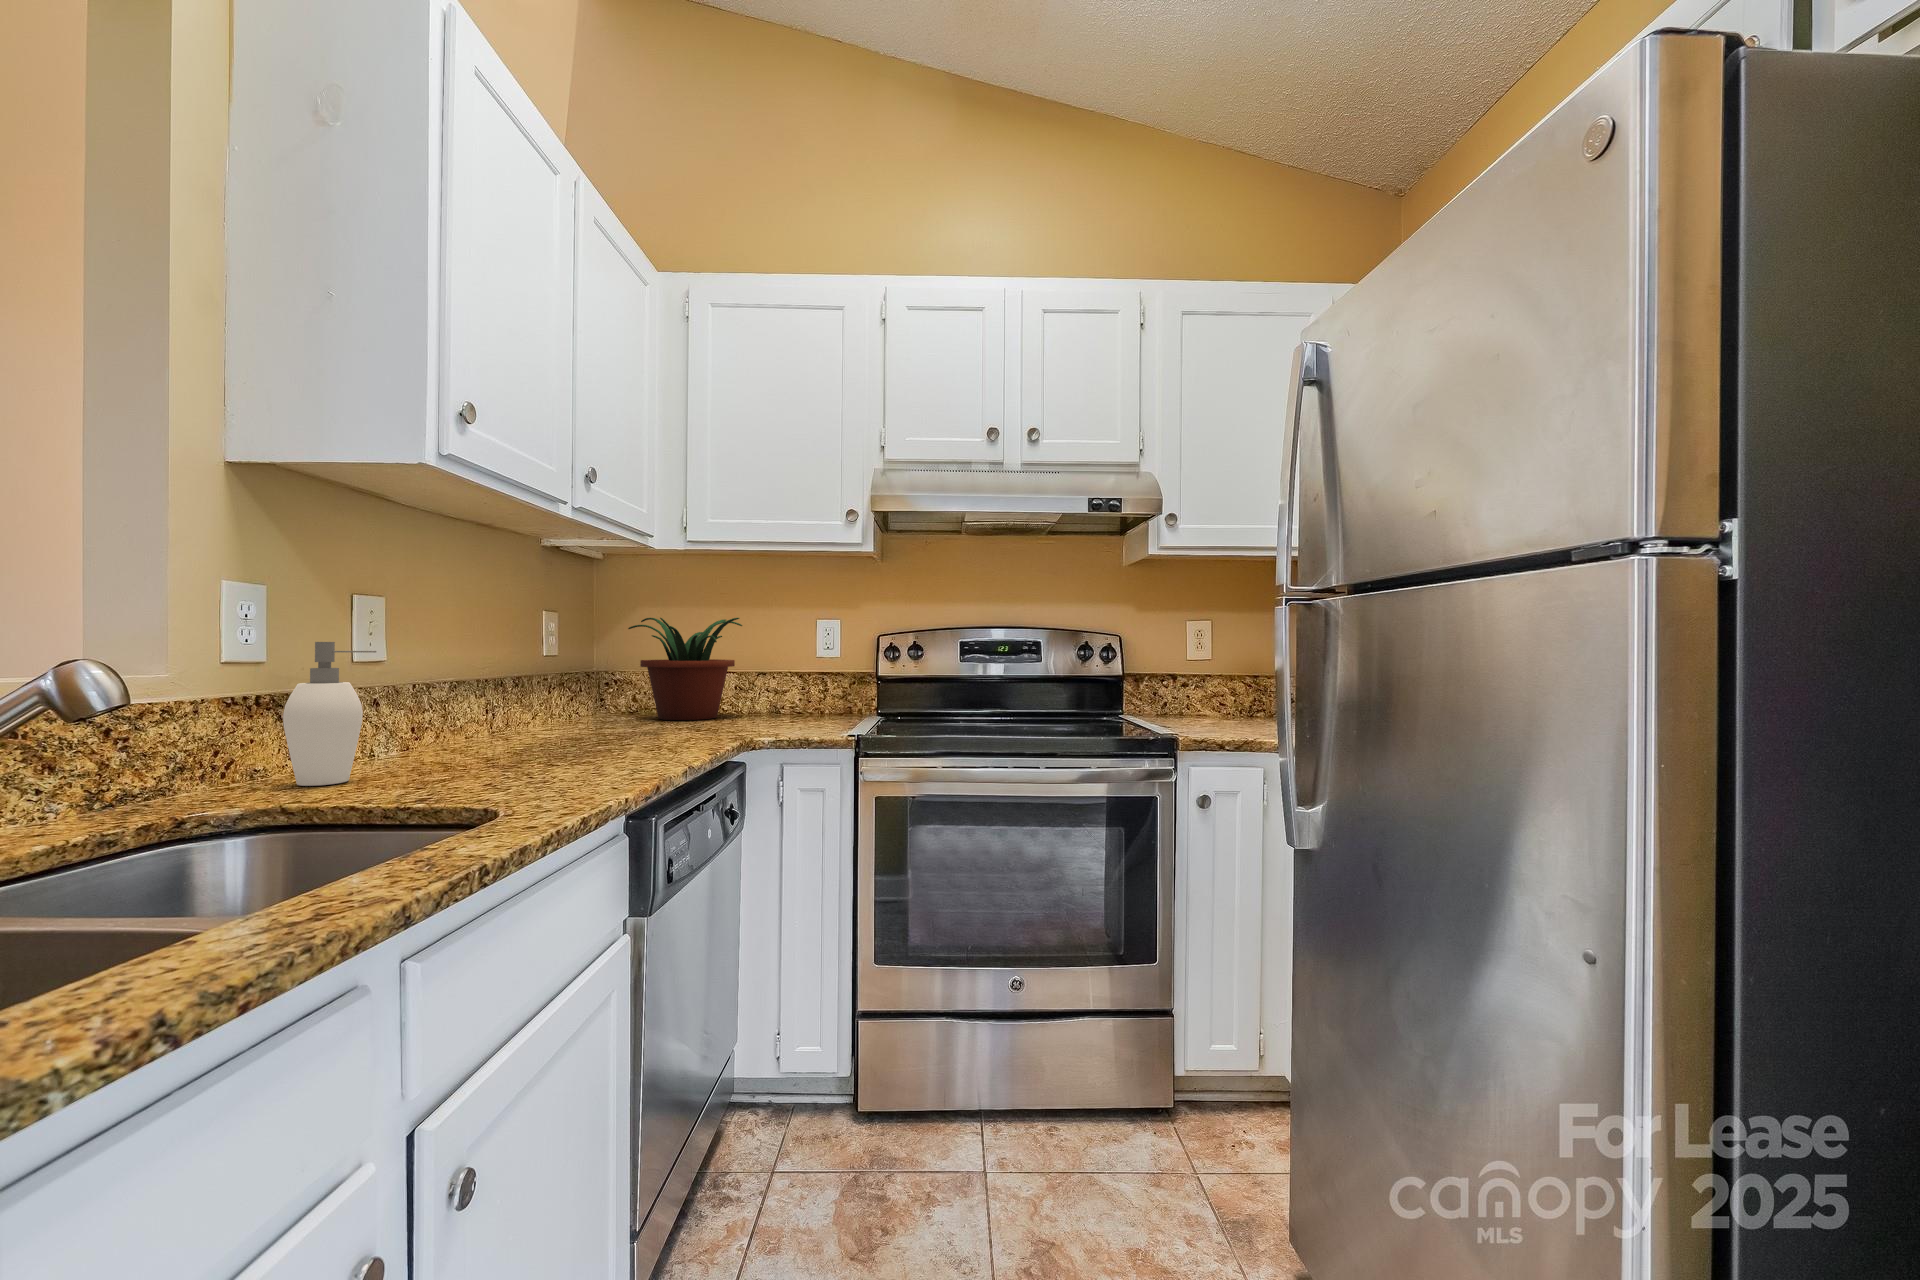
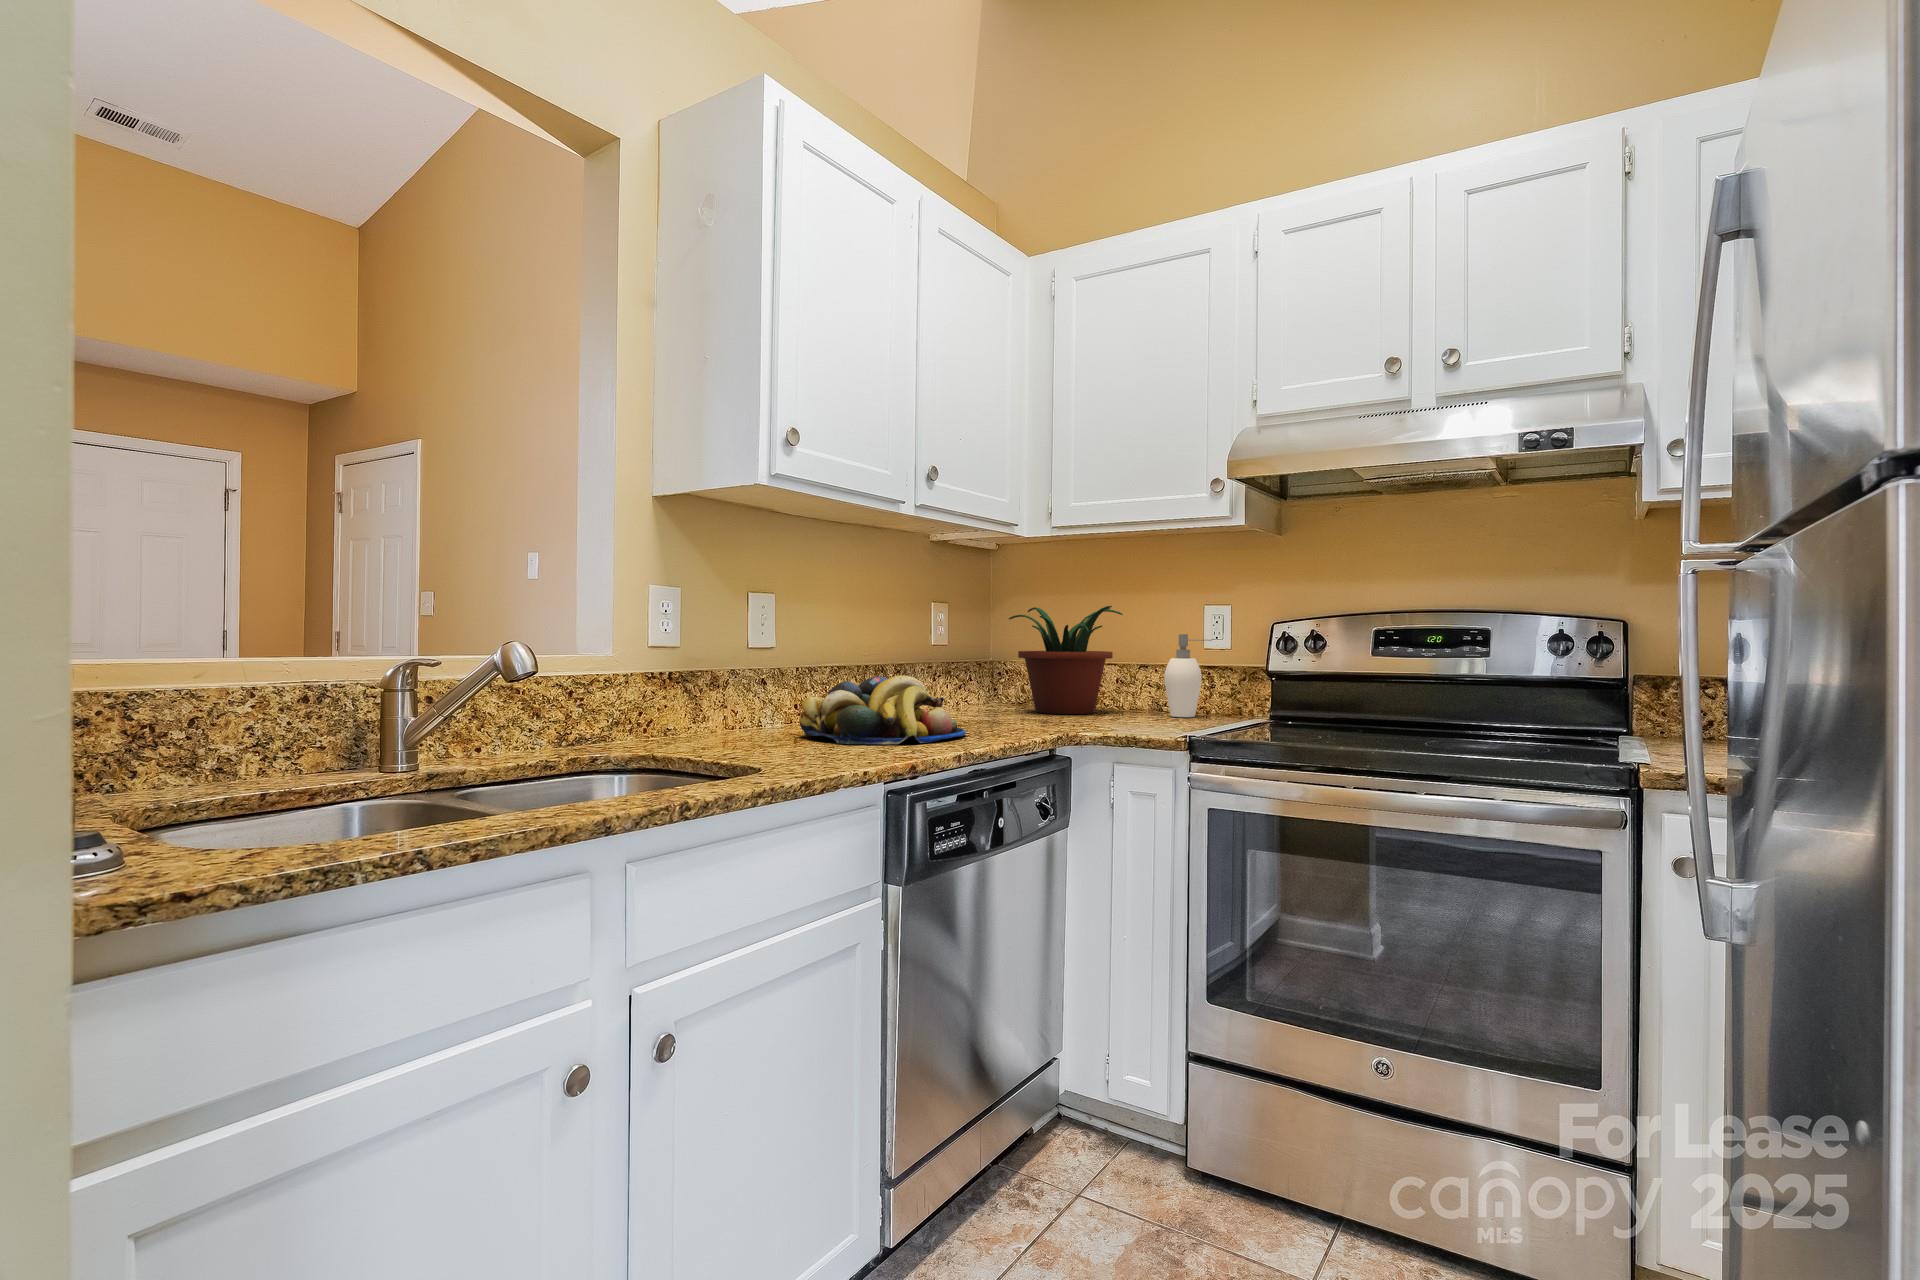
soap dispenser: present [283,642,376,786] -> present [1164,634,1212,717]
fruit bowl: none [447,689,649,769] -> present [799,676,966,744]

